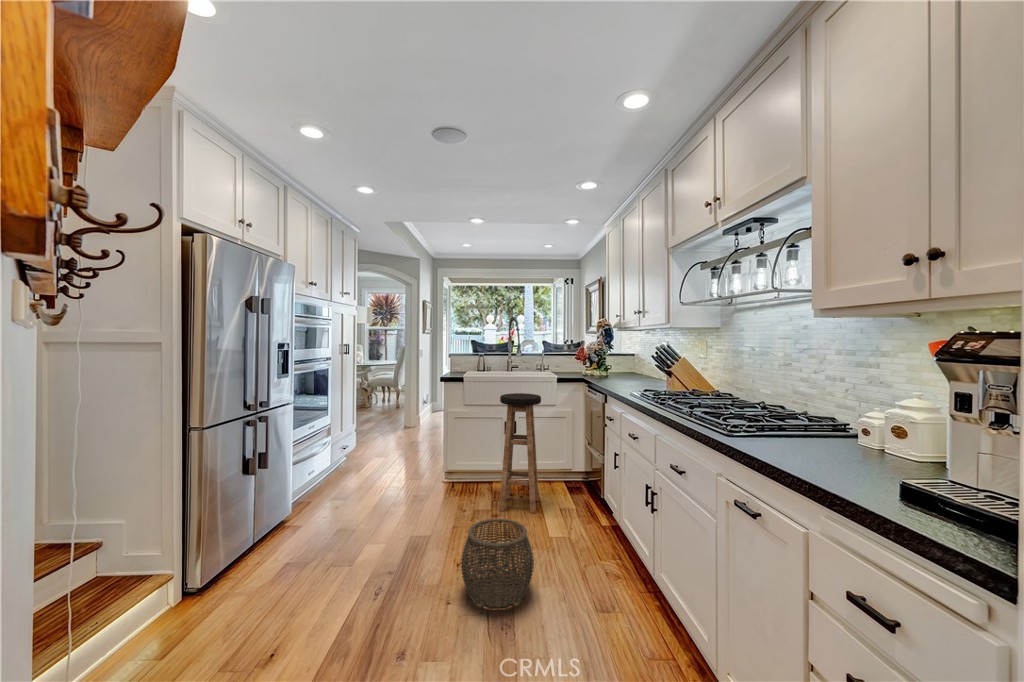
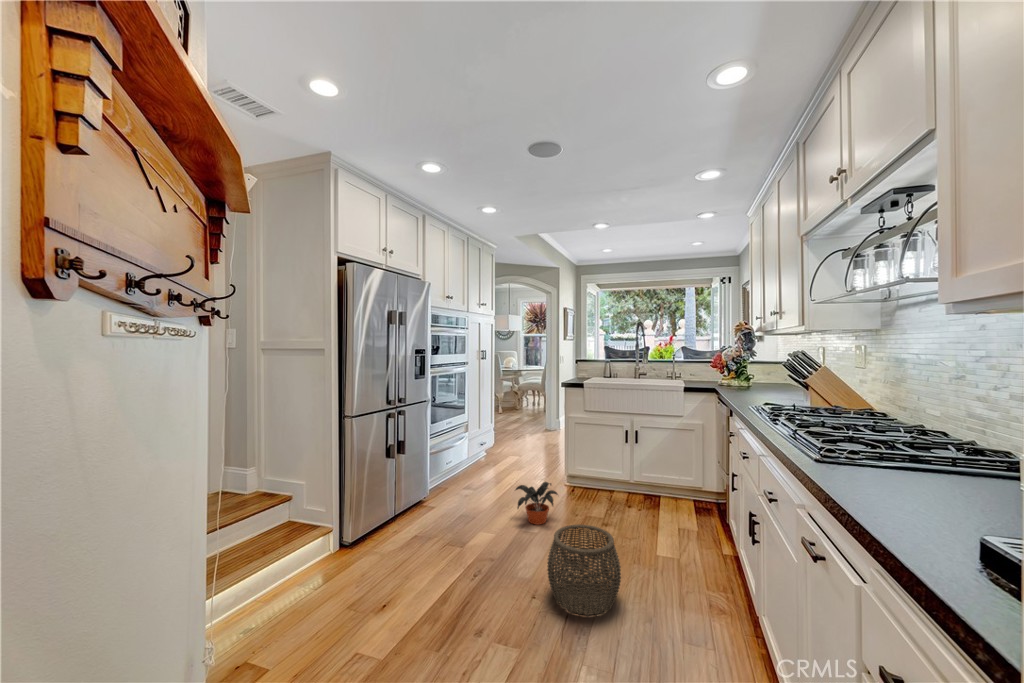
bar stool: present [499,393,541,513] -> none [612,401,658,529]
potted plant: none [400,481,449,527] -> present [516,482,558,525]

